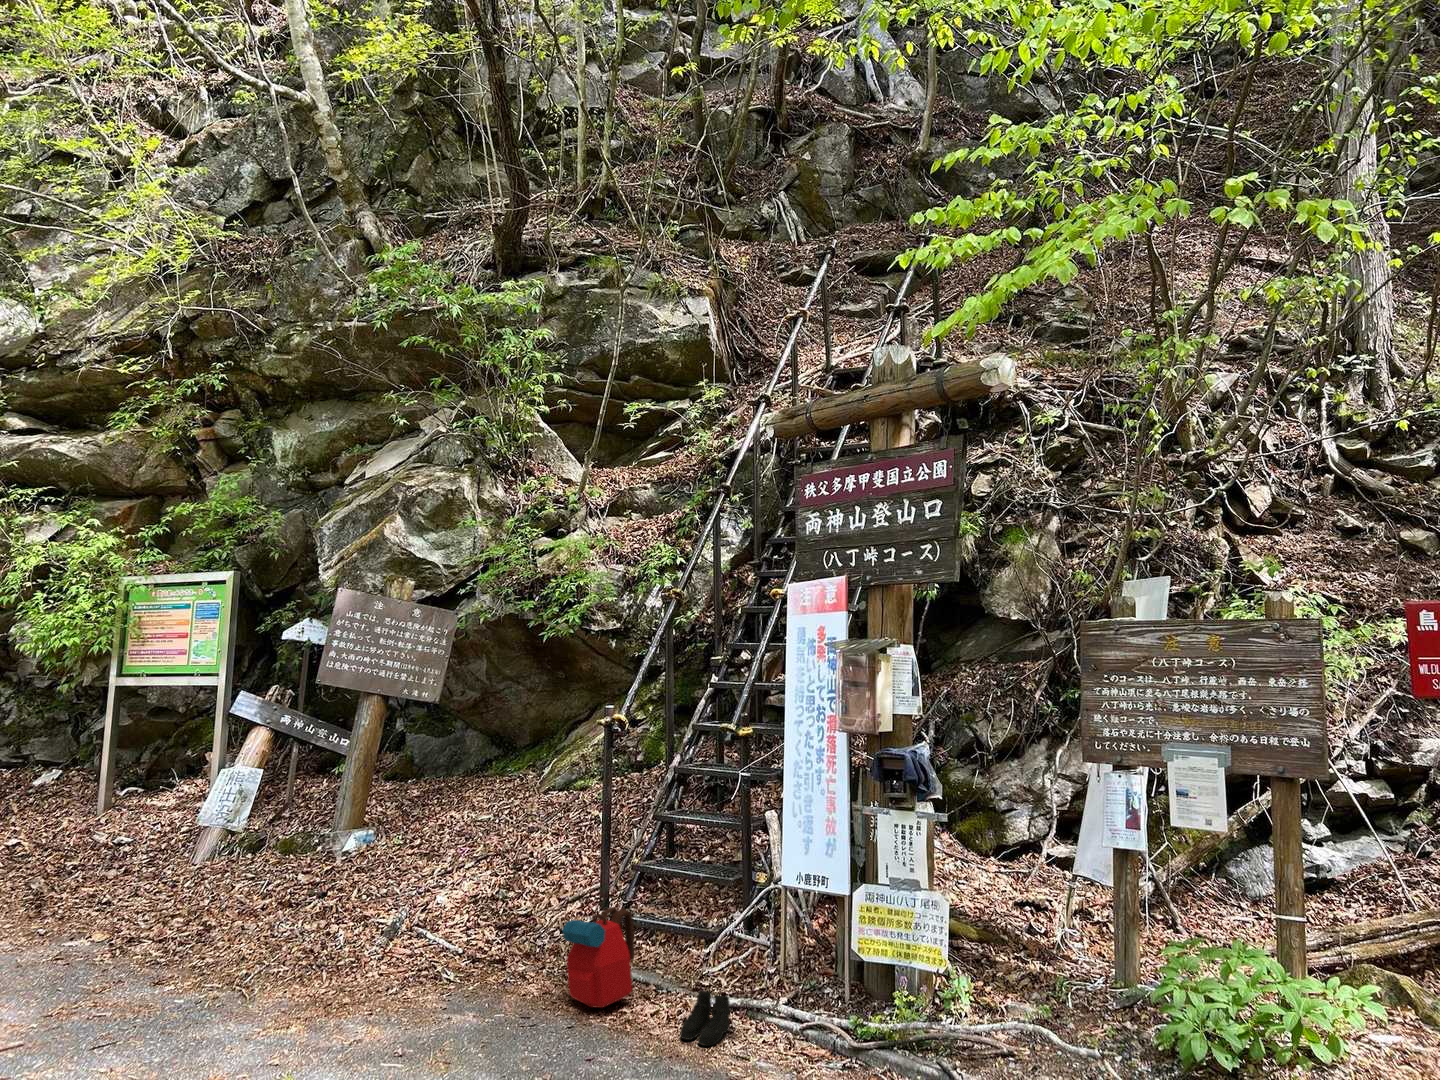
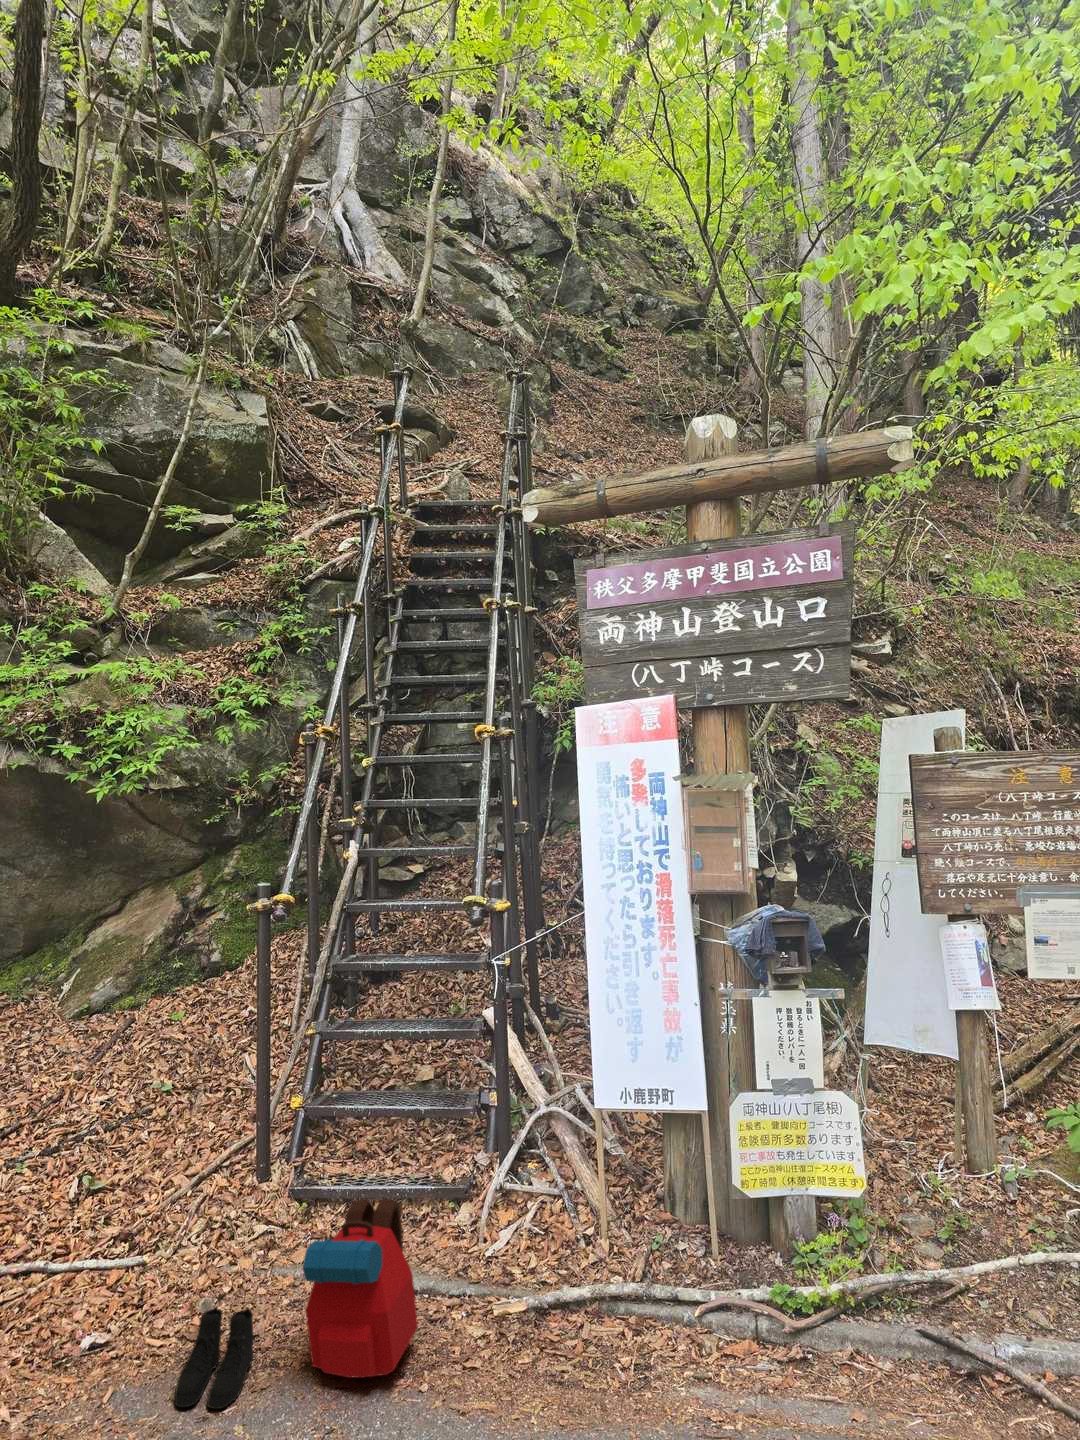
boots: present [680,990,730,1046] -> present [175,1307,254,1409]

